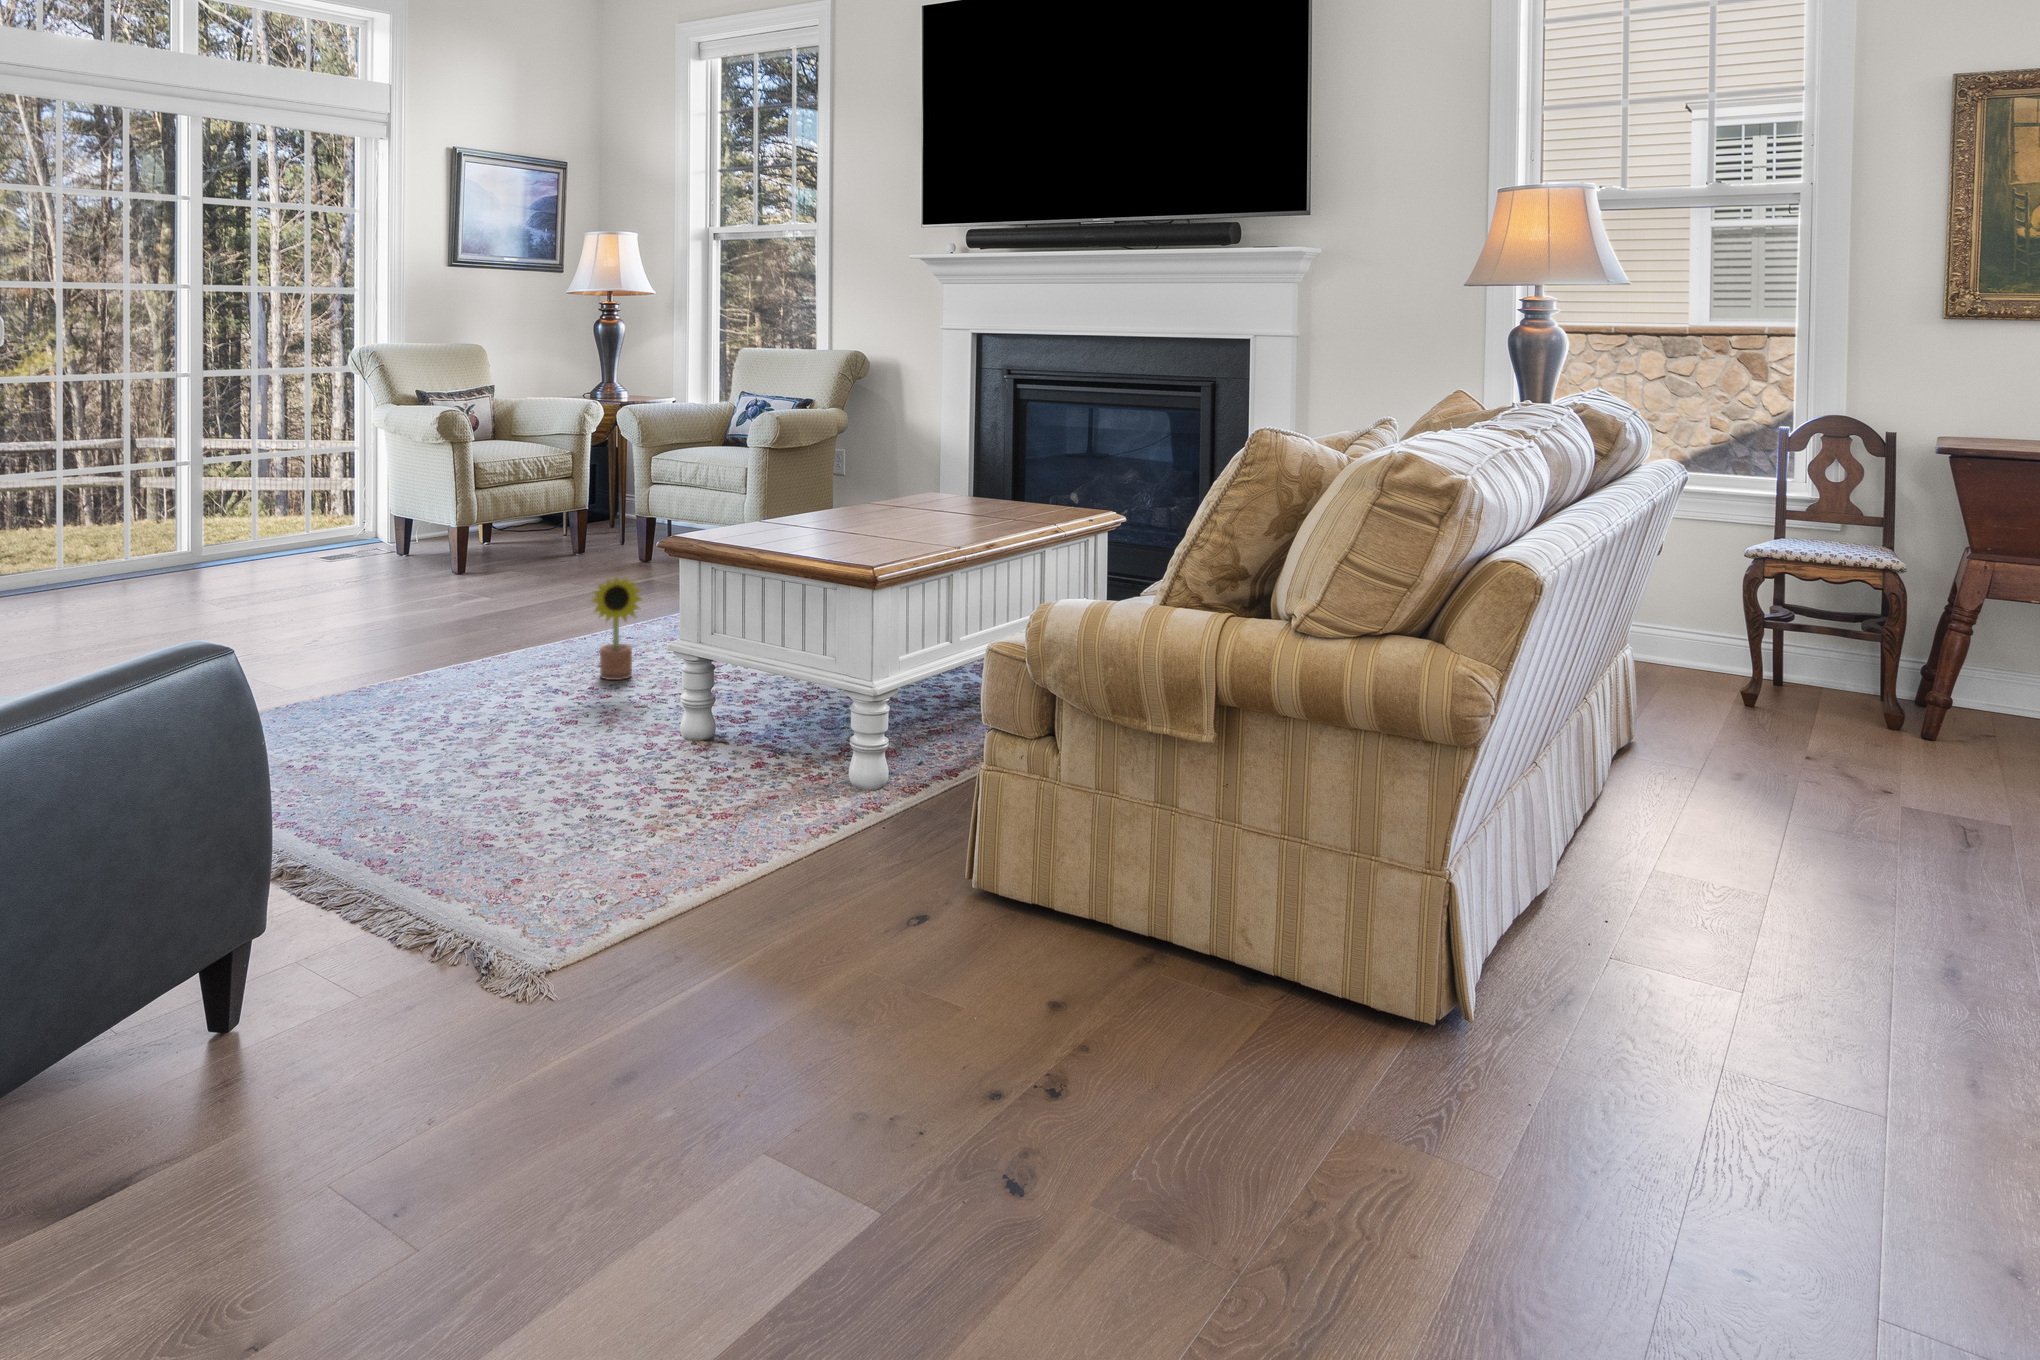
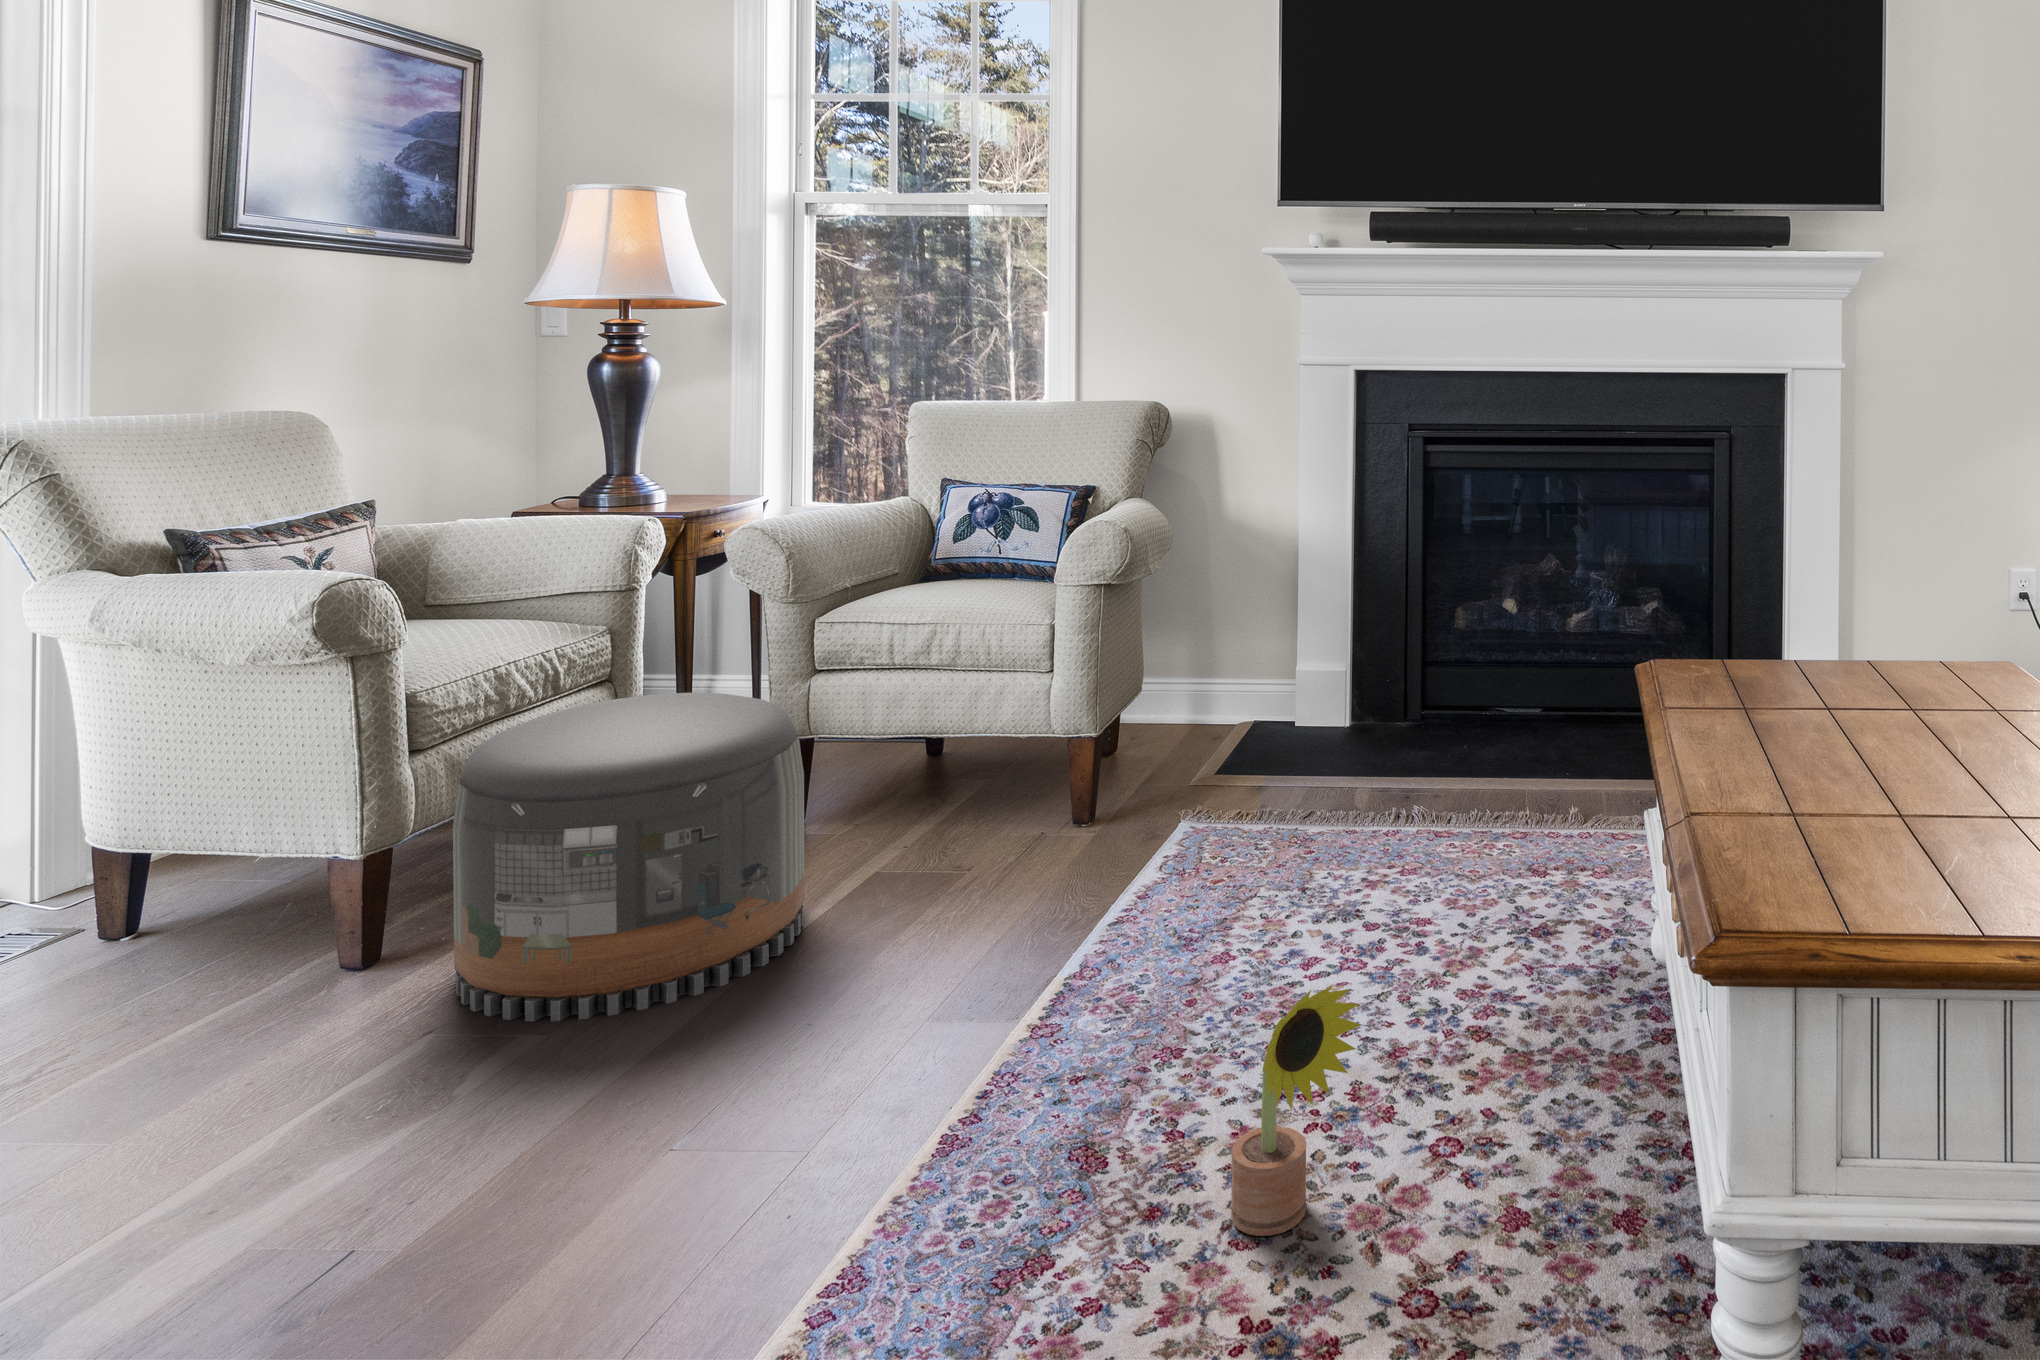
pouf: none [460,474,597,599] -> present [453,693,804,1021]

